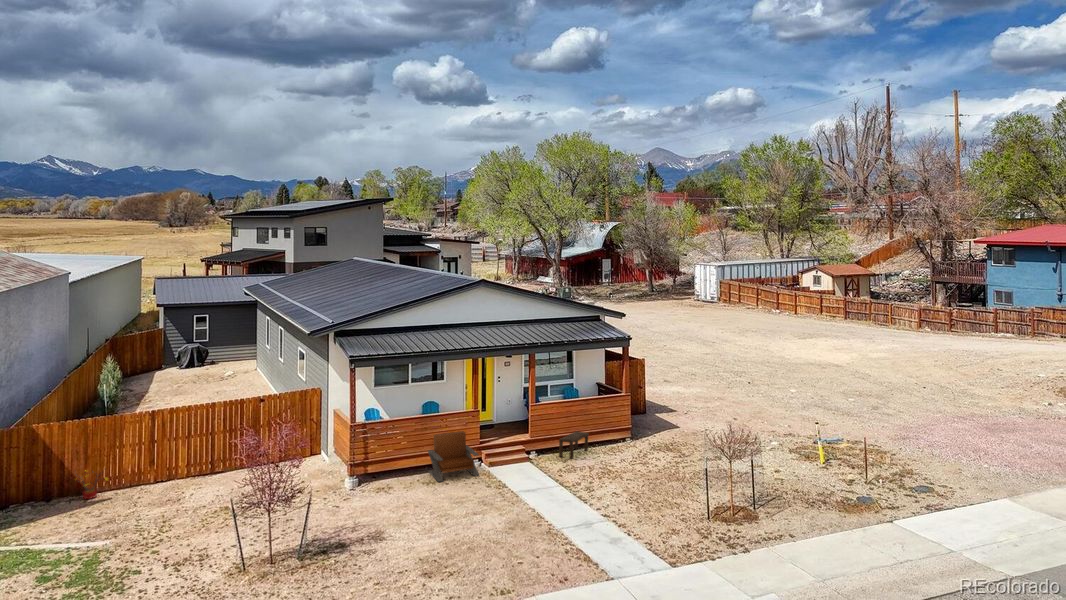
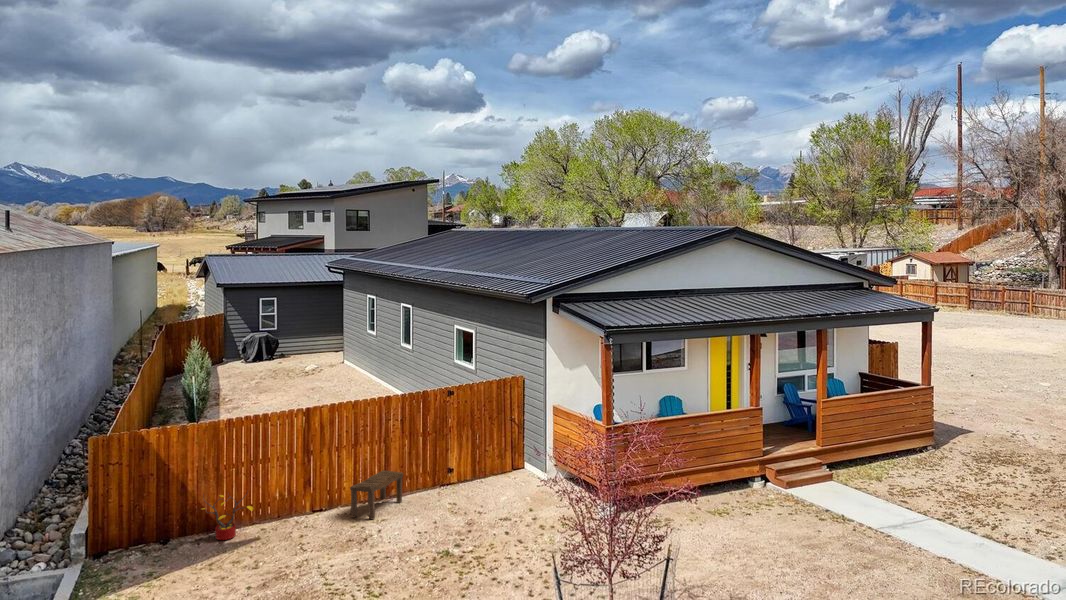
lounge chair: present [428,431,479,482] -> none [704,436,789,512]
bench: present [559,431,589,459] -> present [350,470,403,519]

